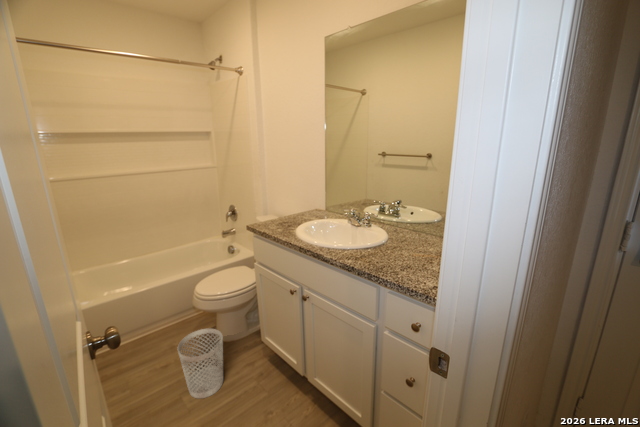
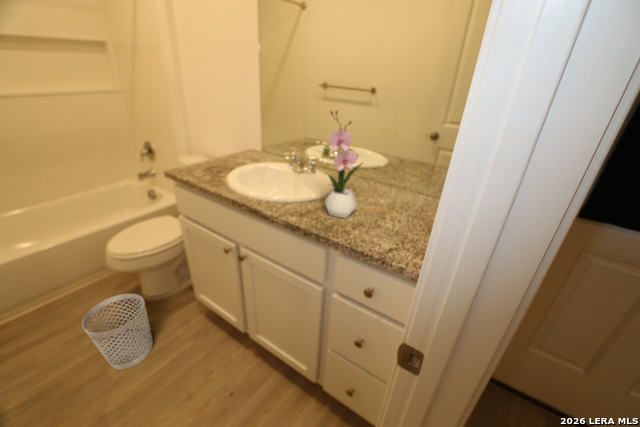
flower arrangement: none [376,176,409,263] -> present [325,111,361,218]

